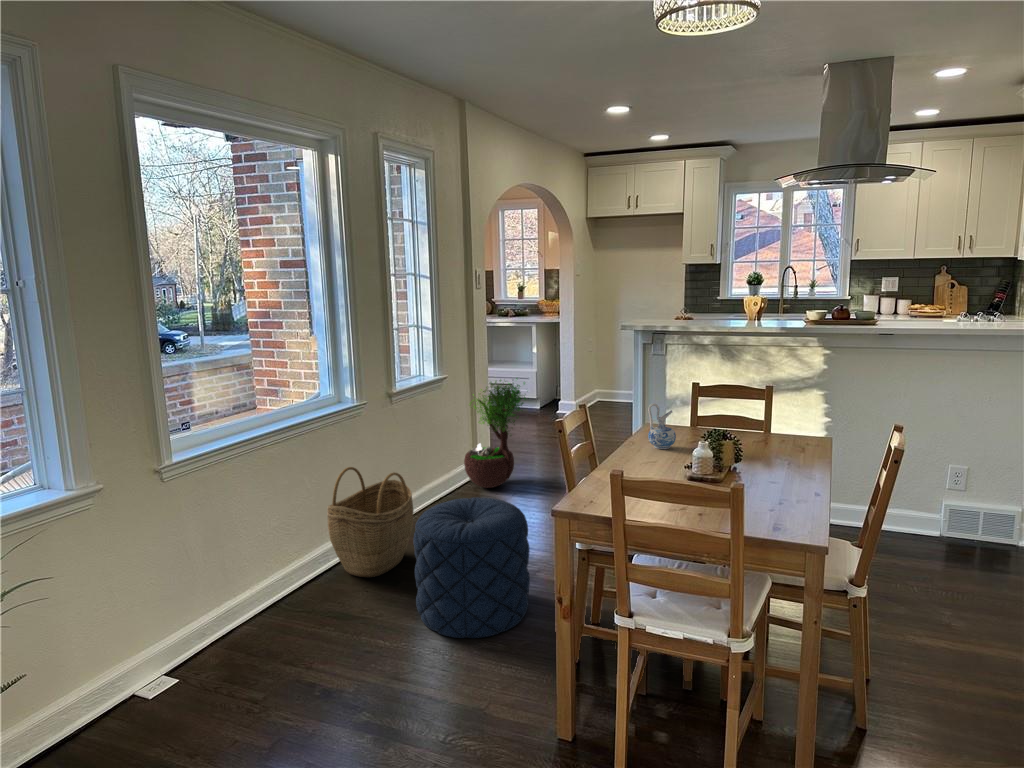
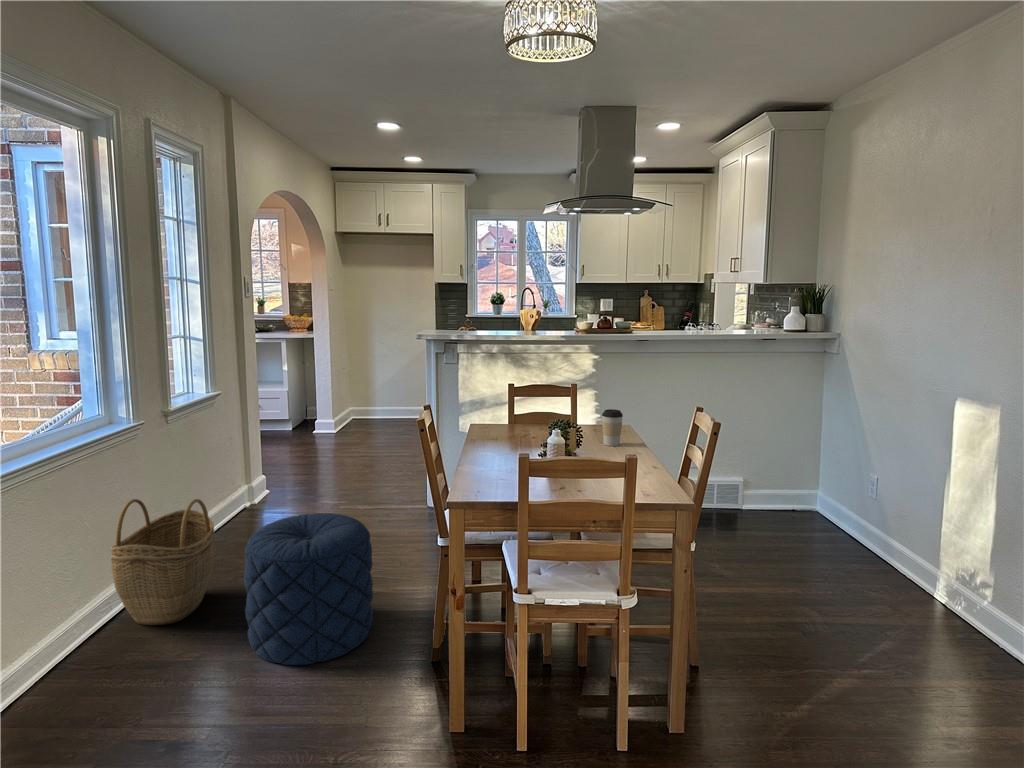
potted tree: present [464,378,526,488] -> none [242,389,313,512]
ceramic pitcher: present [648,404,676,449] -> none [487,402,512,445]
coffee cup: none [780,420,807,462] -> present [602,409,623,446]

